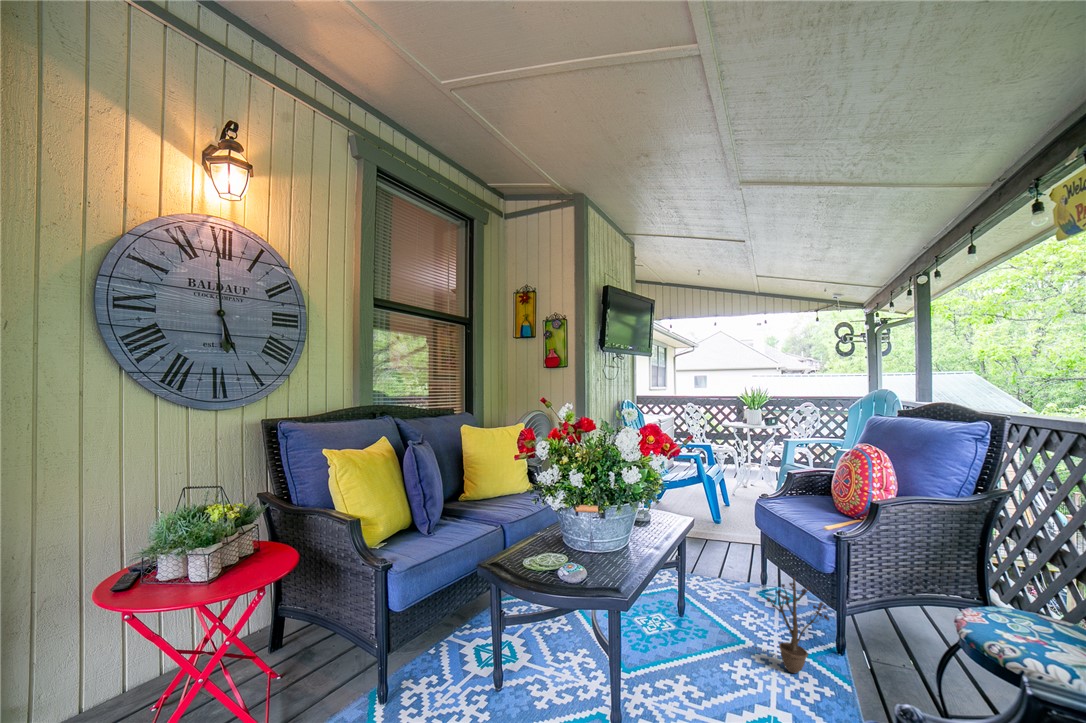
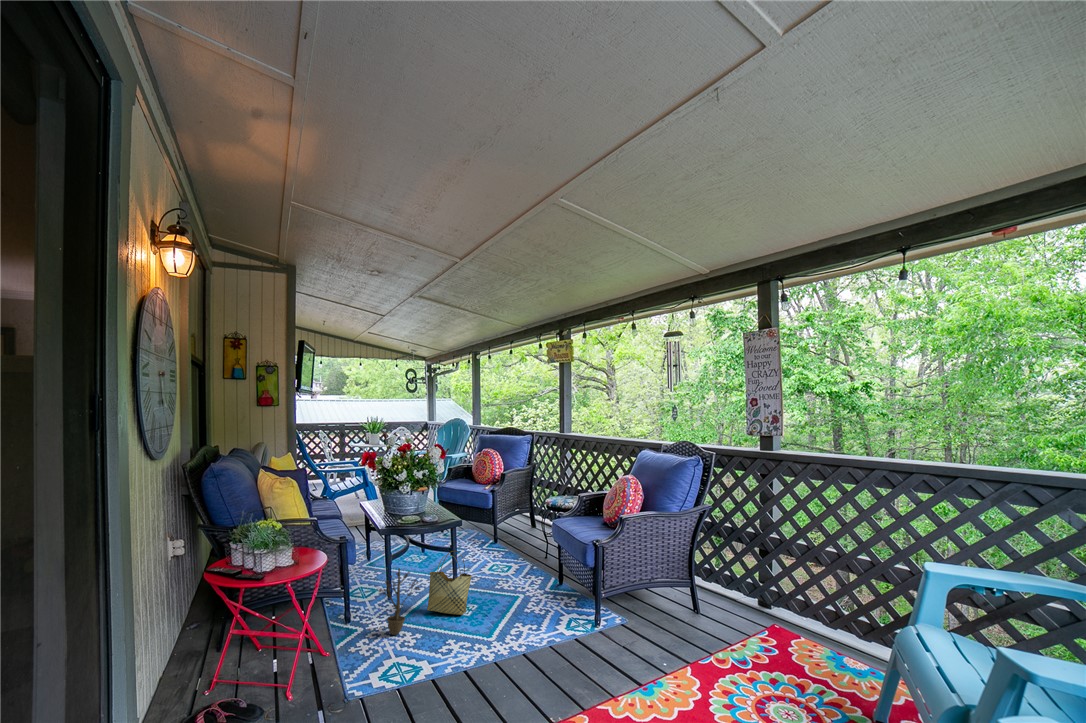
woven basket: none [857,577,942,691] -> present [427,550,472,615]

